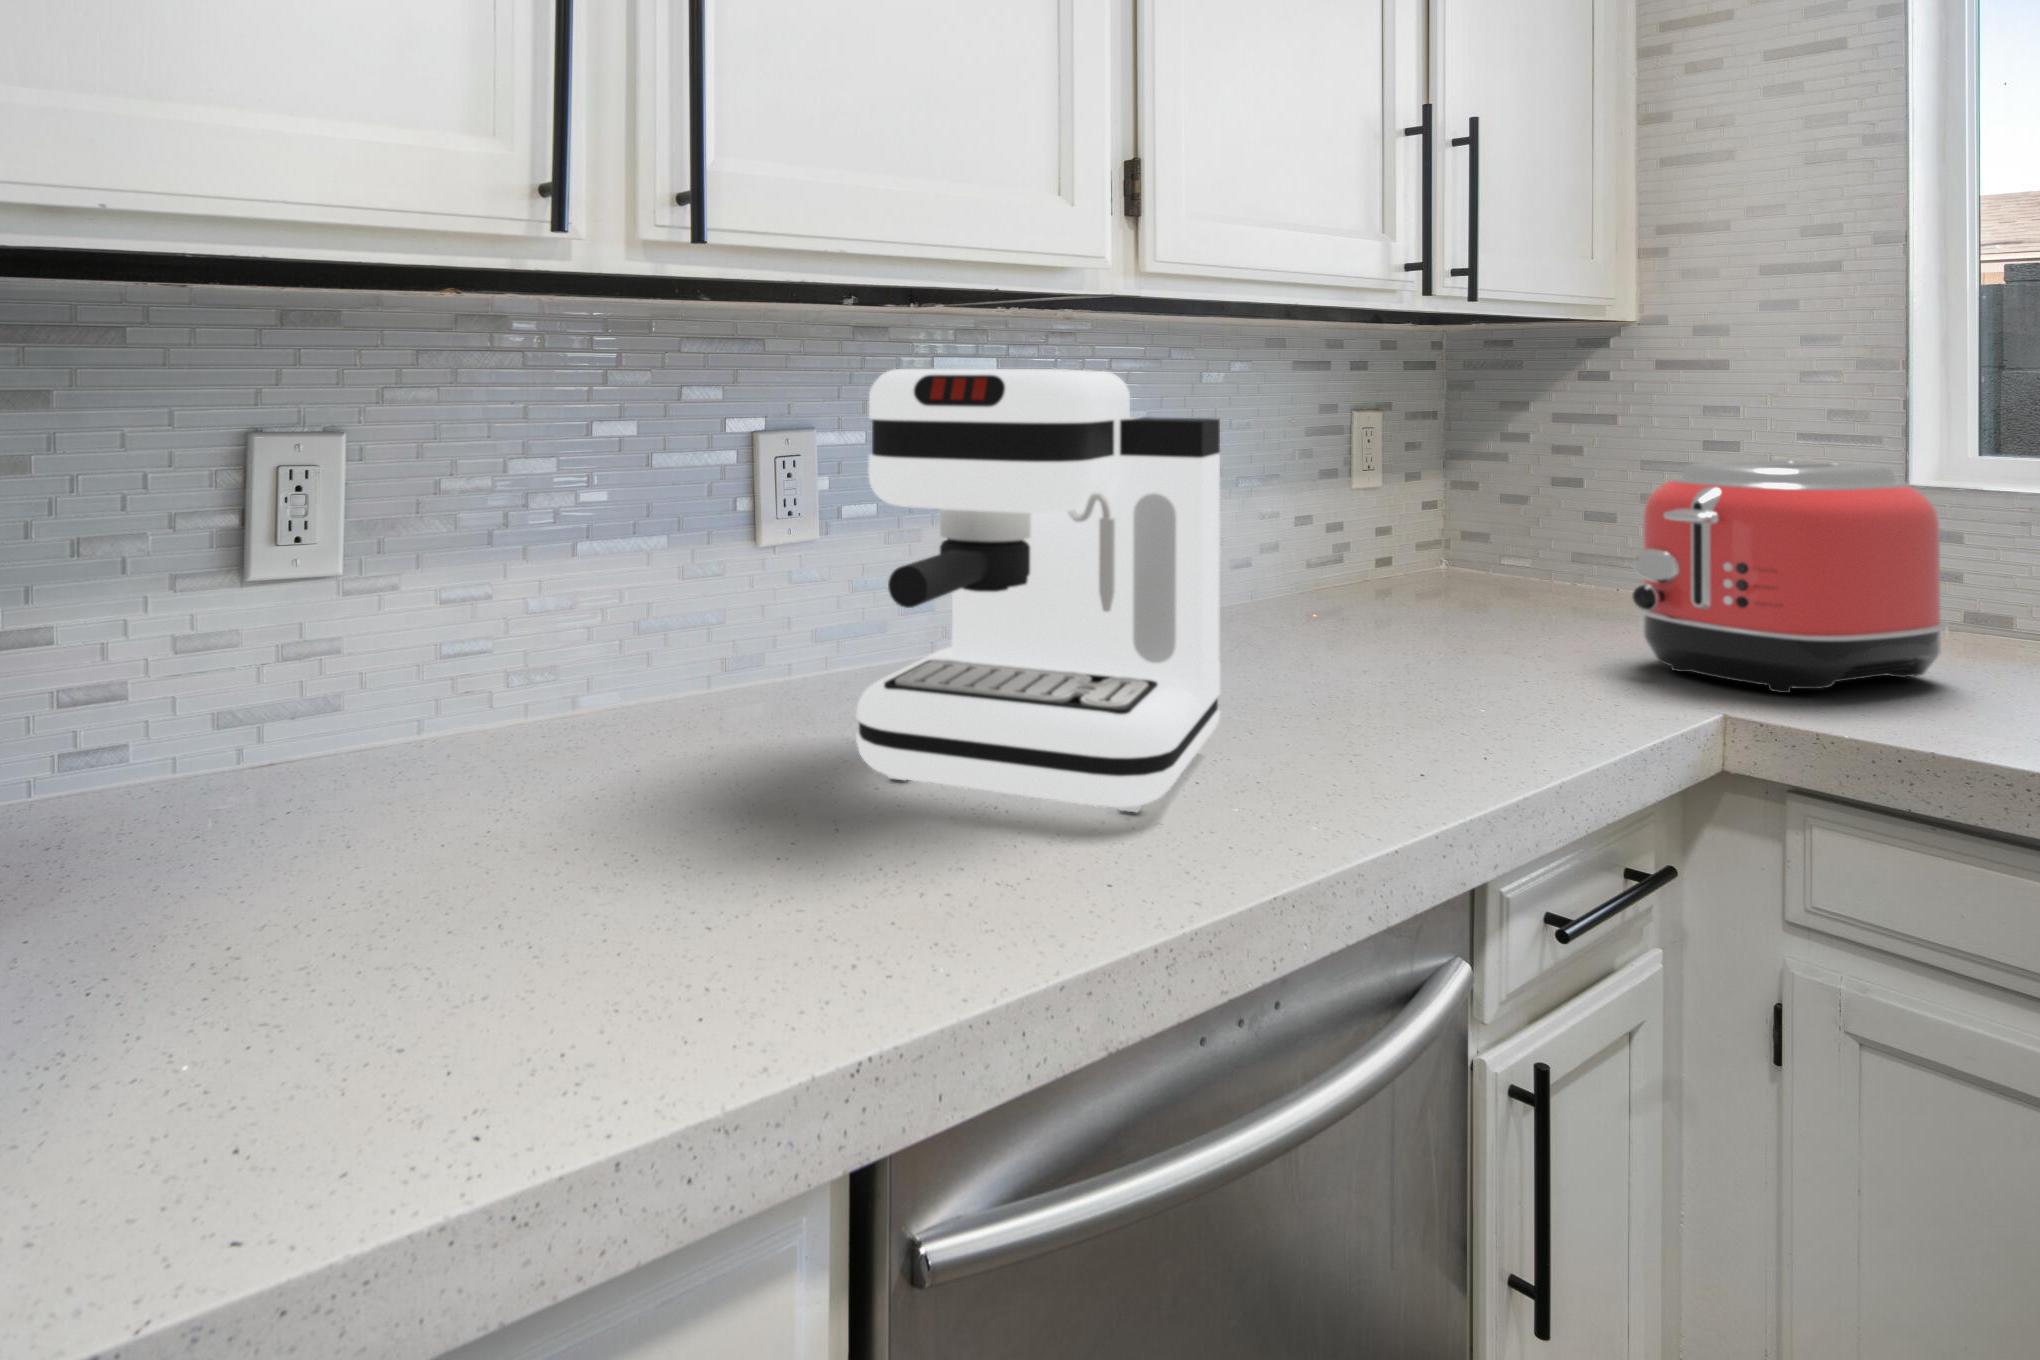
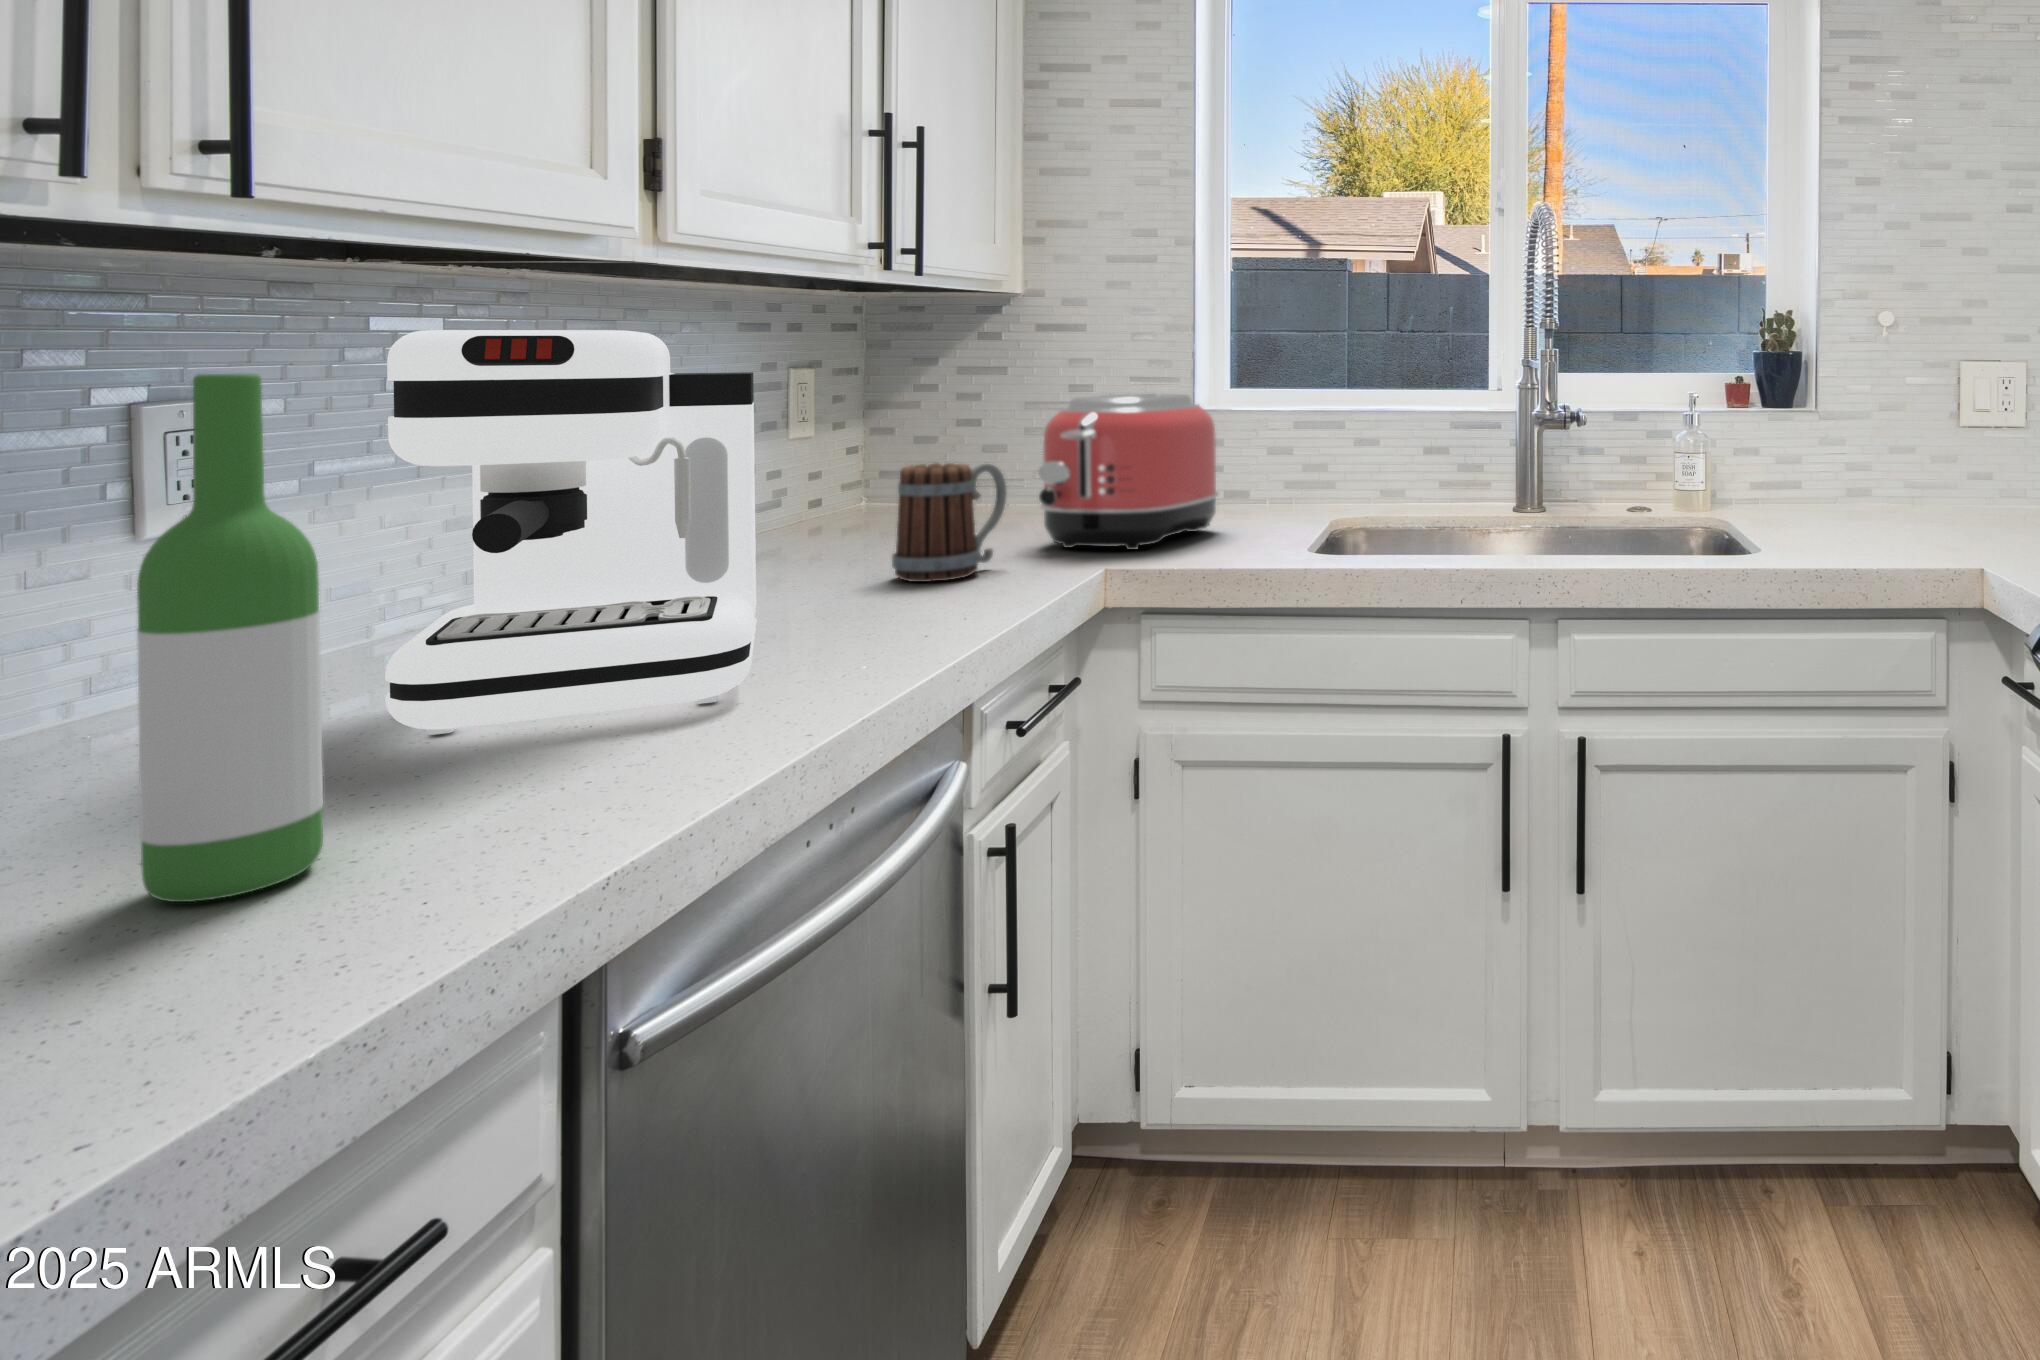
wine bottle: none [575,411,706,929] -> present [137,374,323,902]
mug: none [1423,538,1579,694] -> present [892,463,1006,582]

